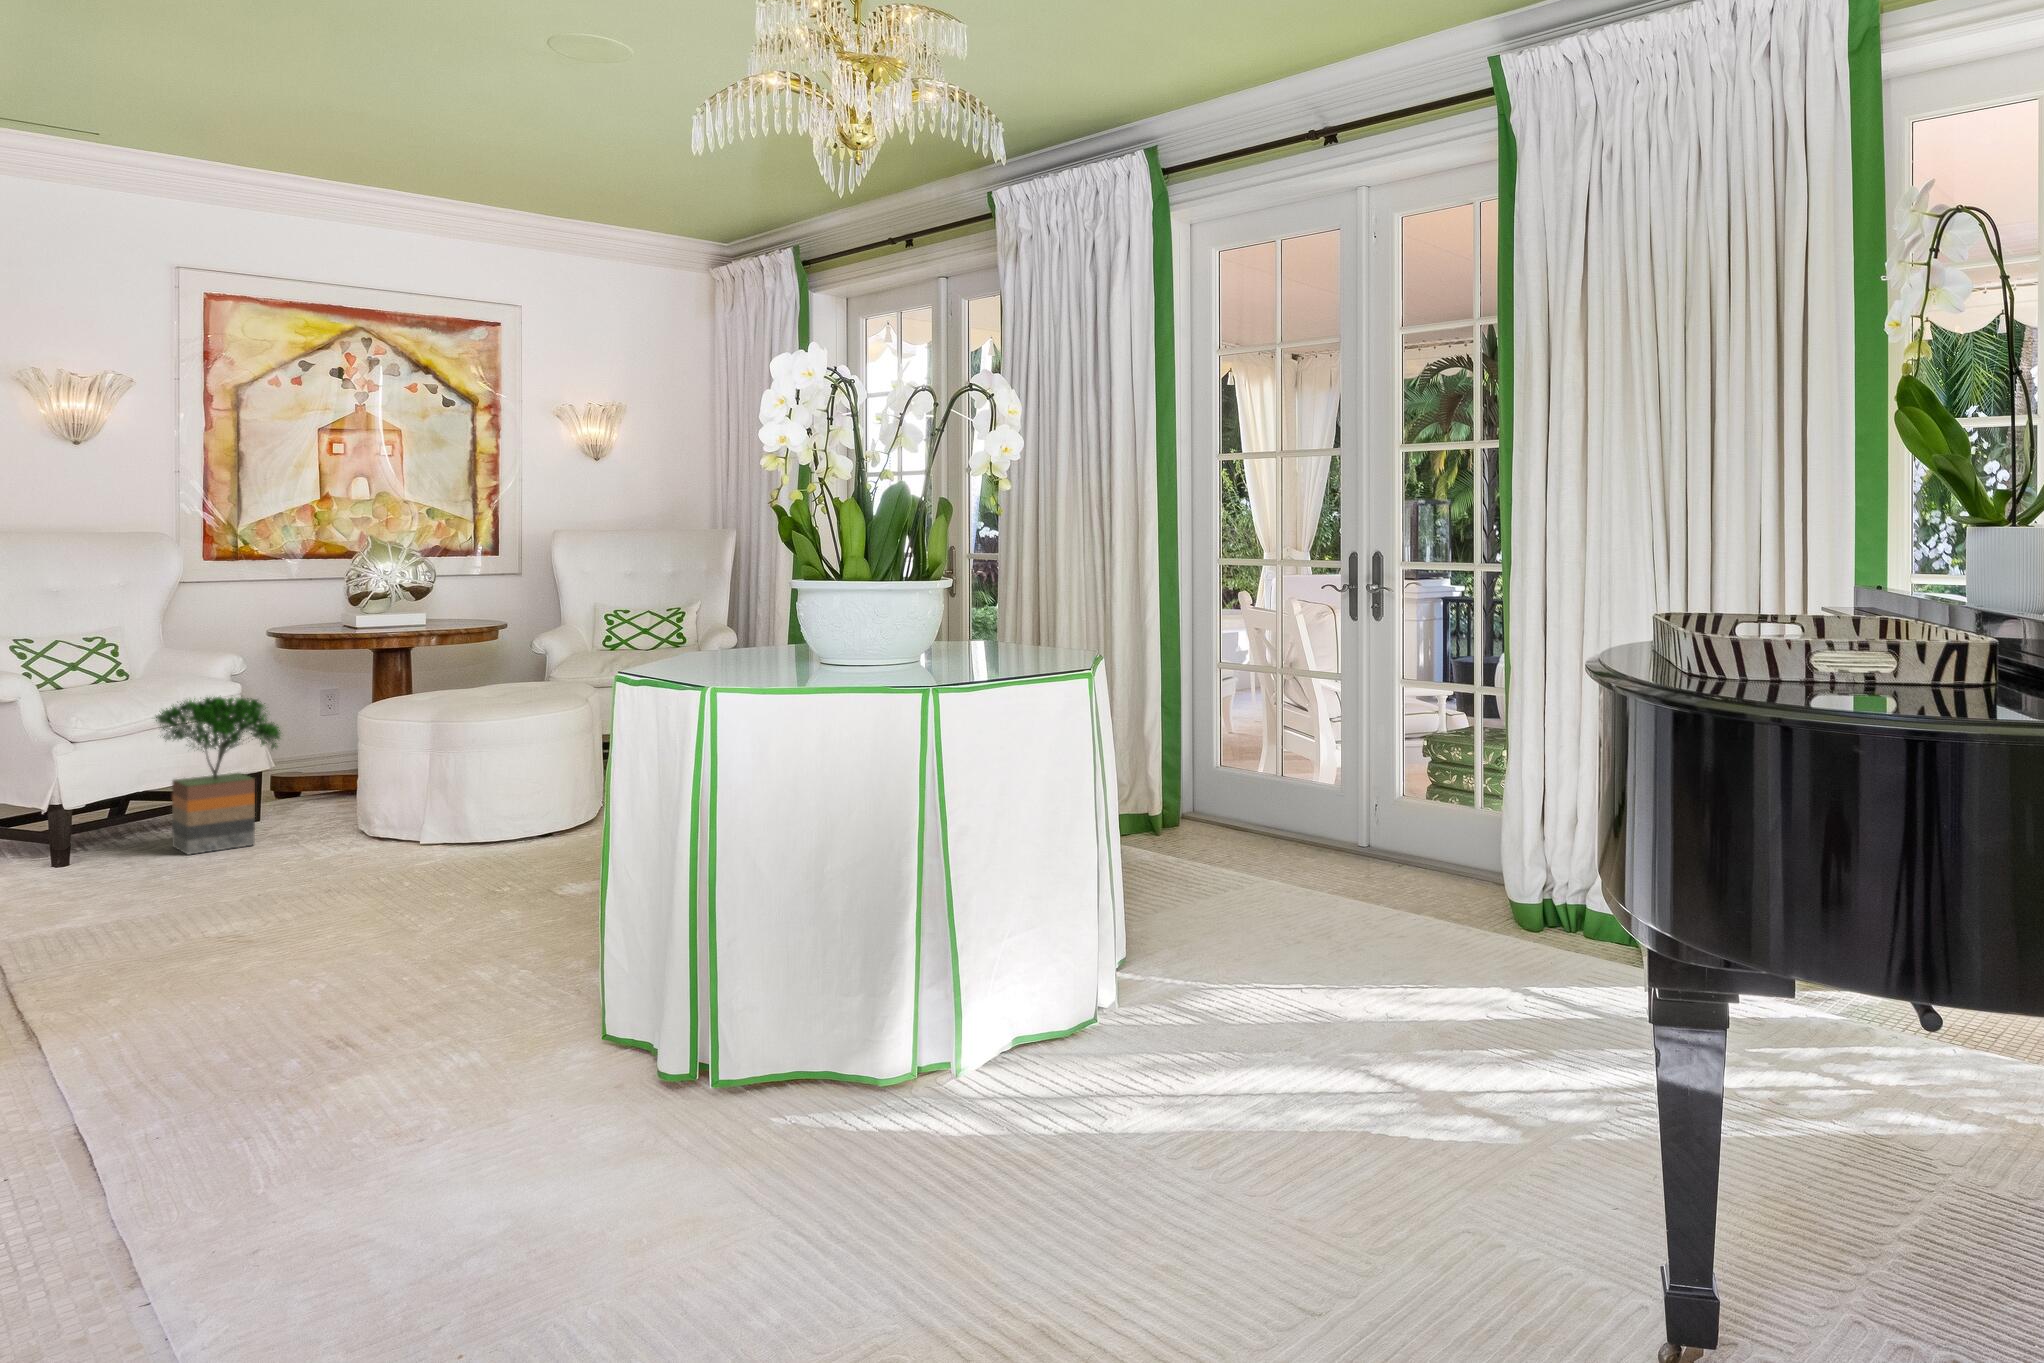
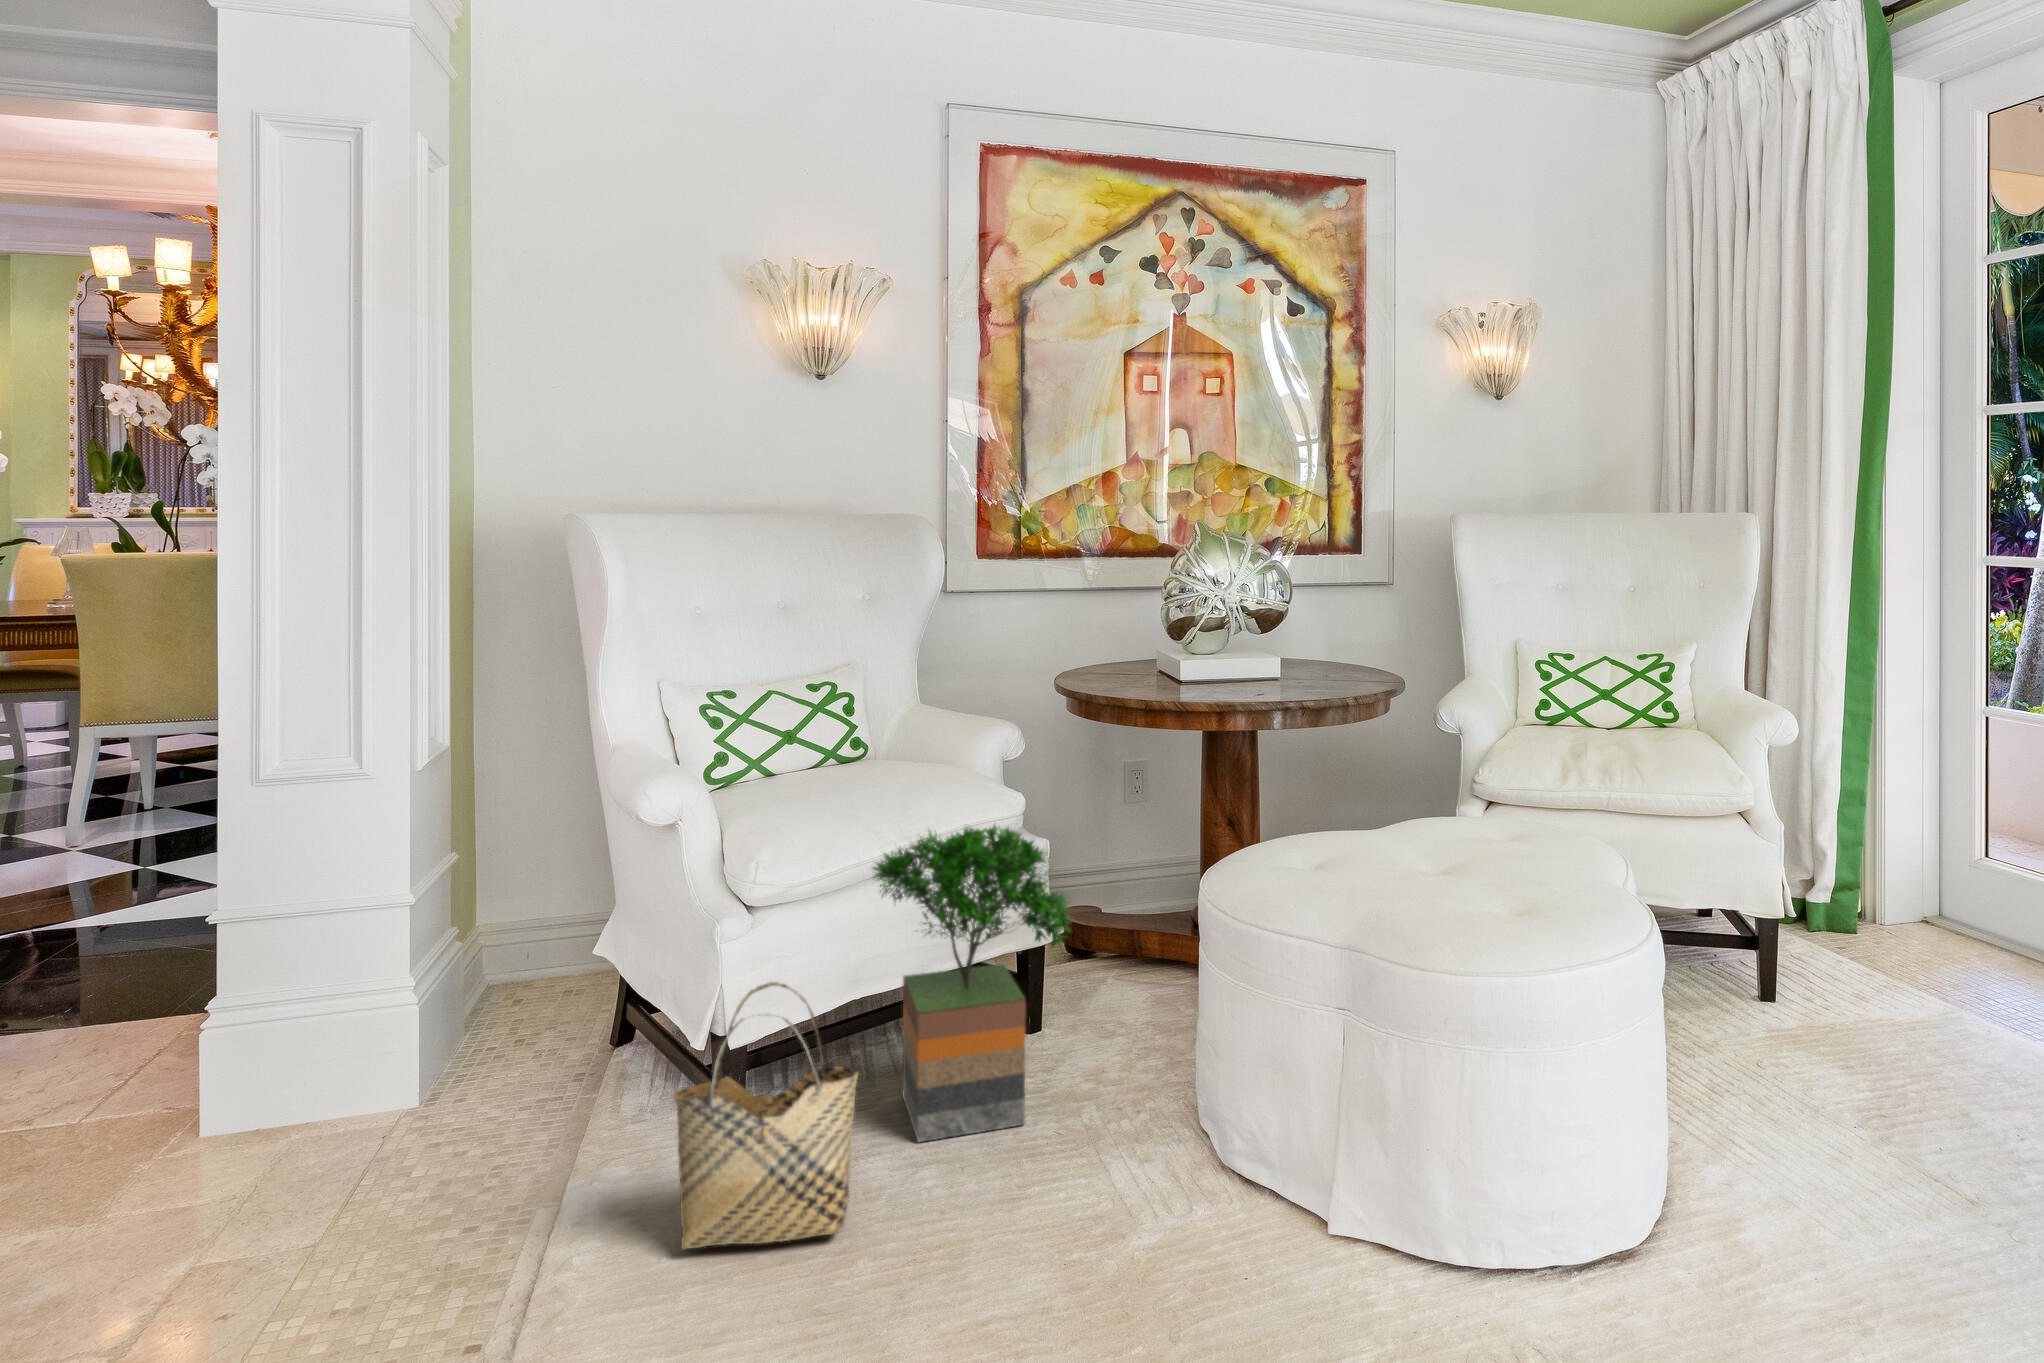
woven basket: none [47,761,158,884] -> present [673,982,858,1249]

